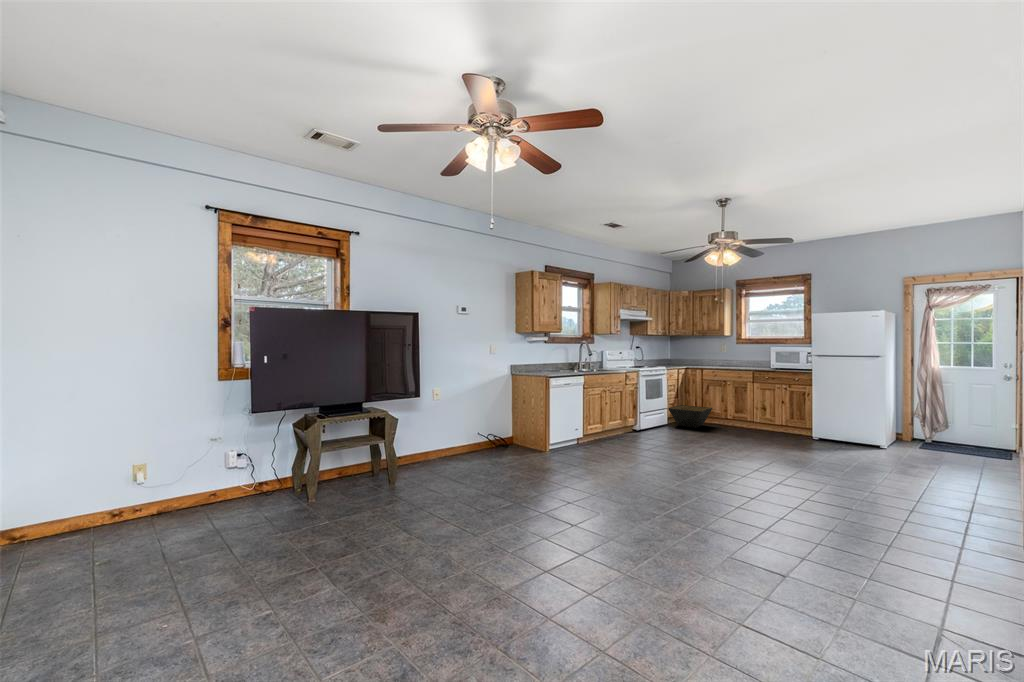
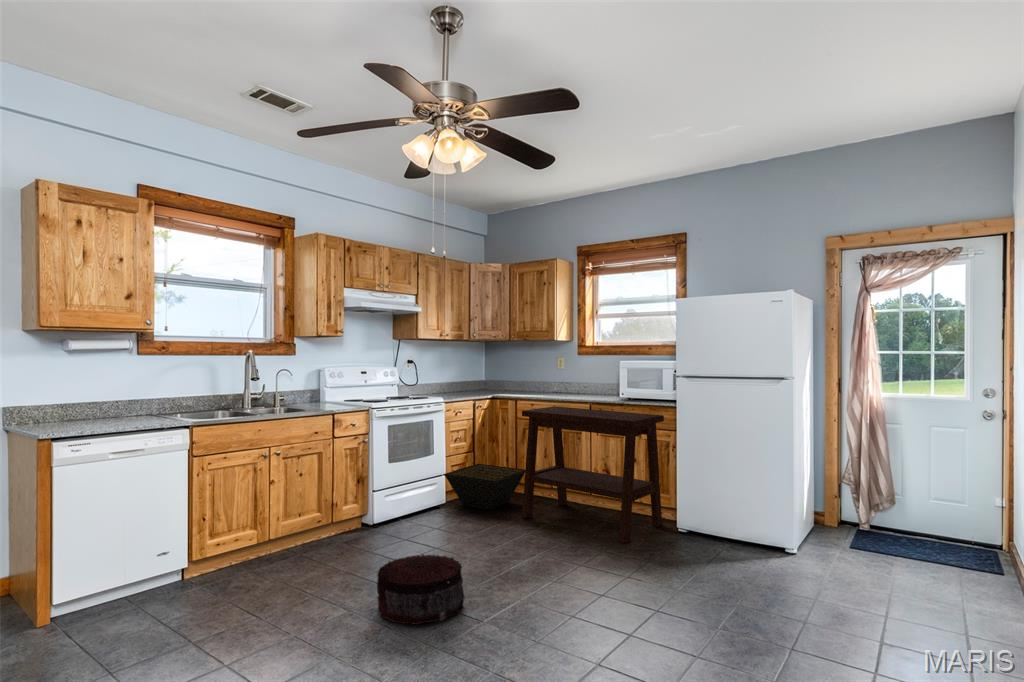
side table: none [716,373,804,441] -> present [522,406,664,543]
pouf: none [680,433,723,458] -> present [377,554,465,625]

